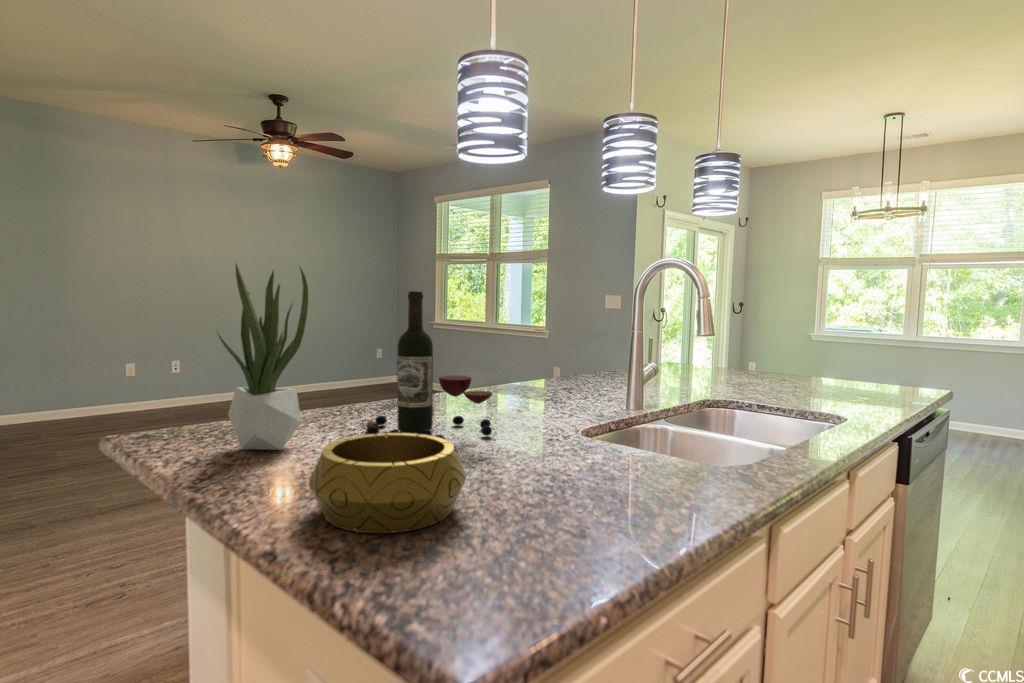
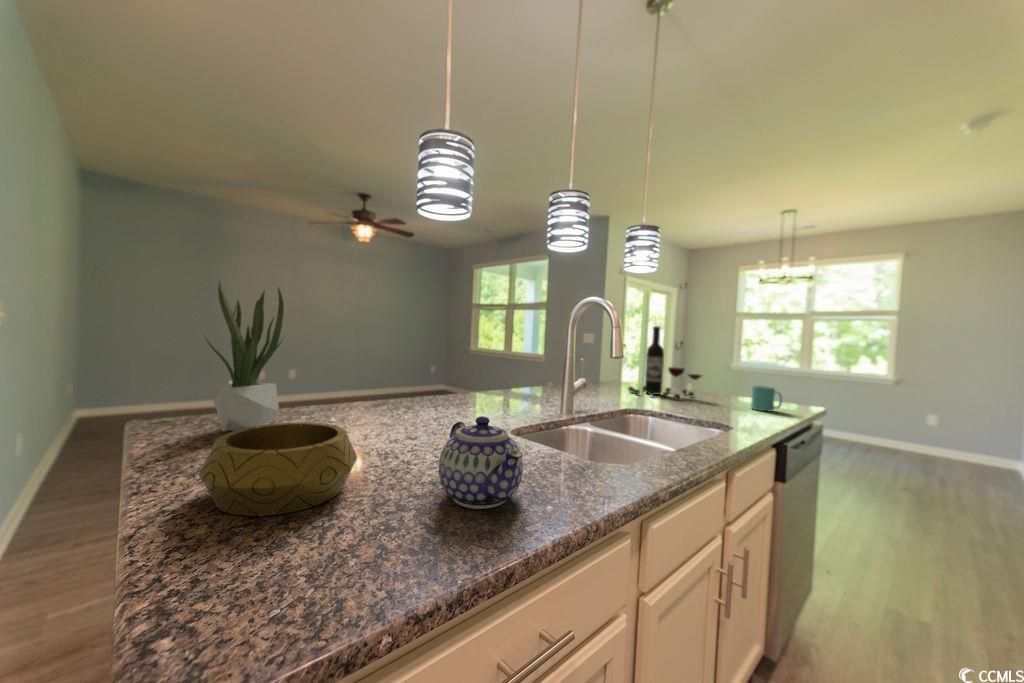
wine bottle: present [366,291,492,439] -> present [628,326,701,399]
mug: none [861,365,900,398] -> present [751,385,782,411]
teapot: none [555,417,670,516] -> present [439,416,523,509]

